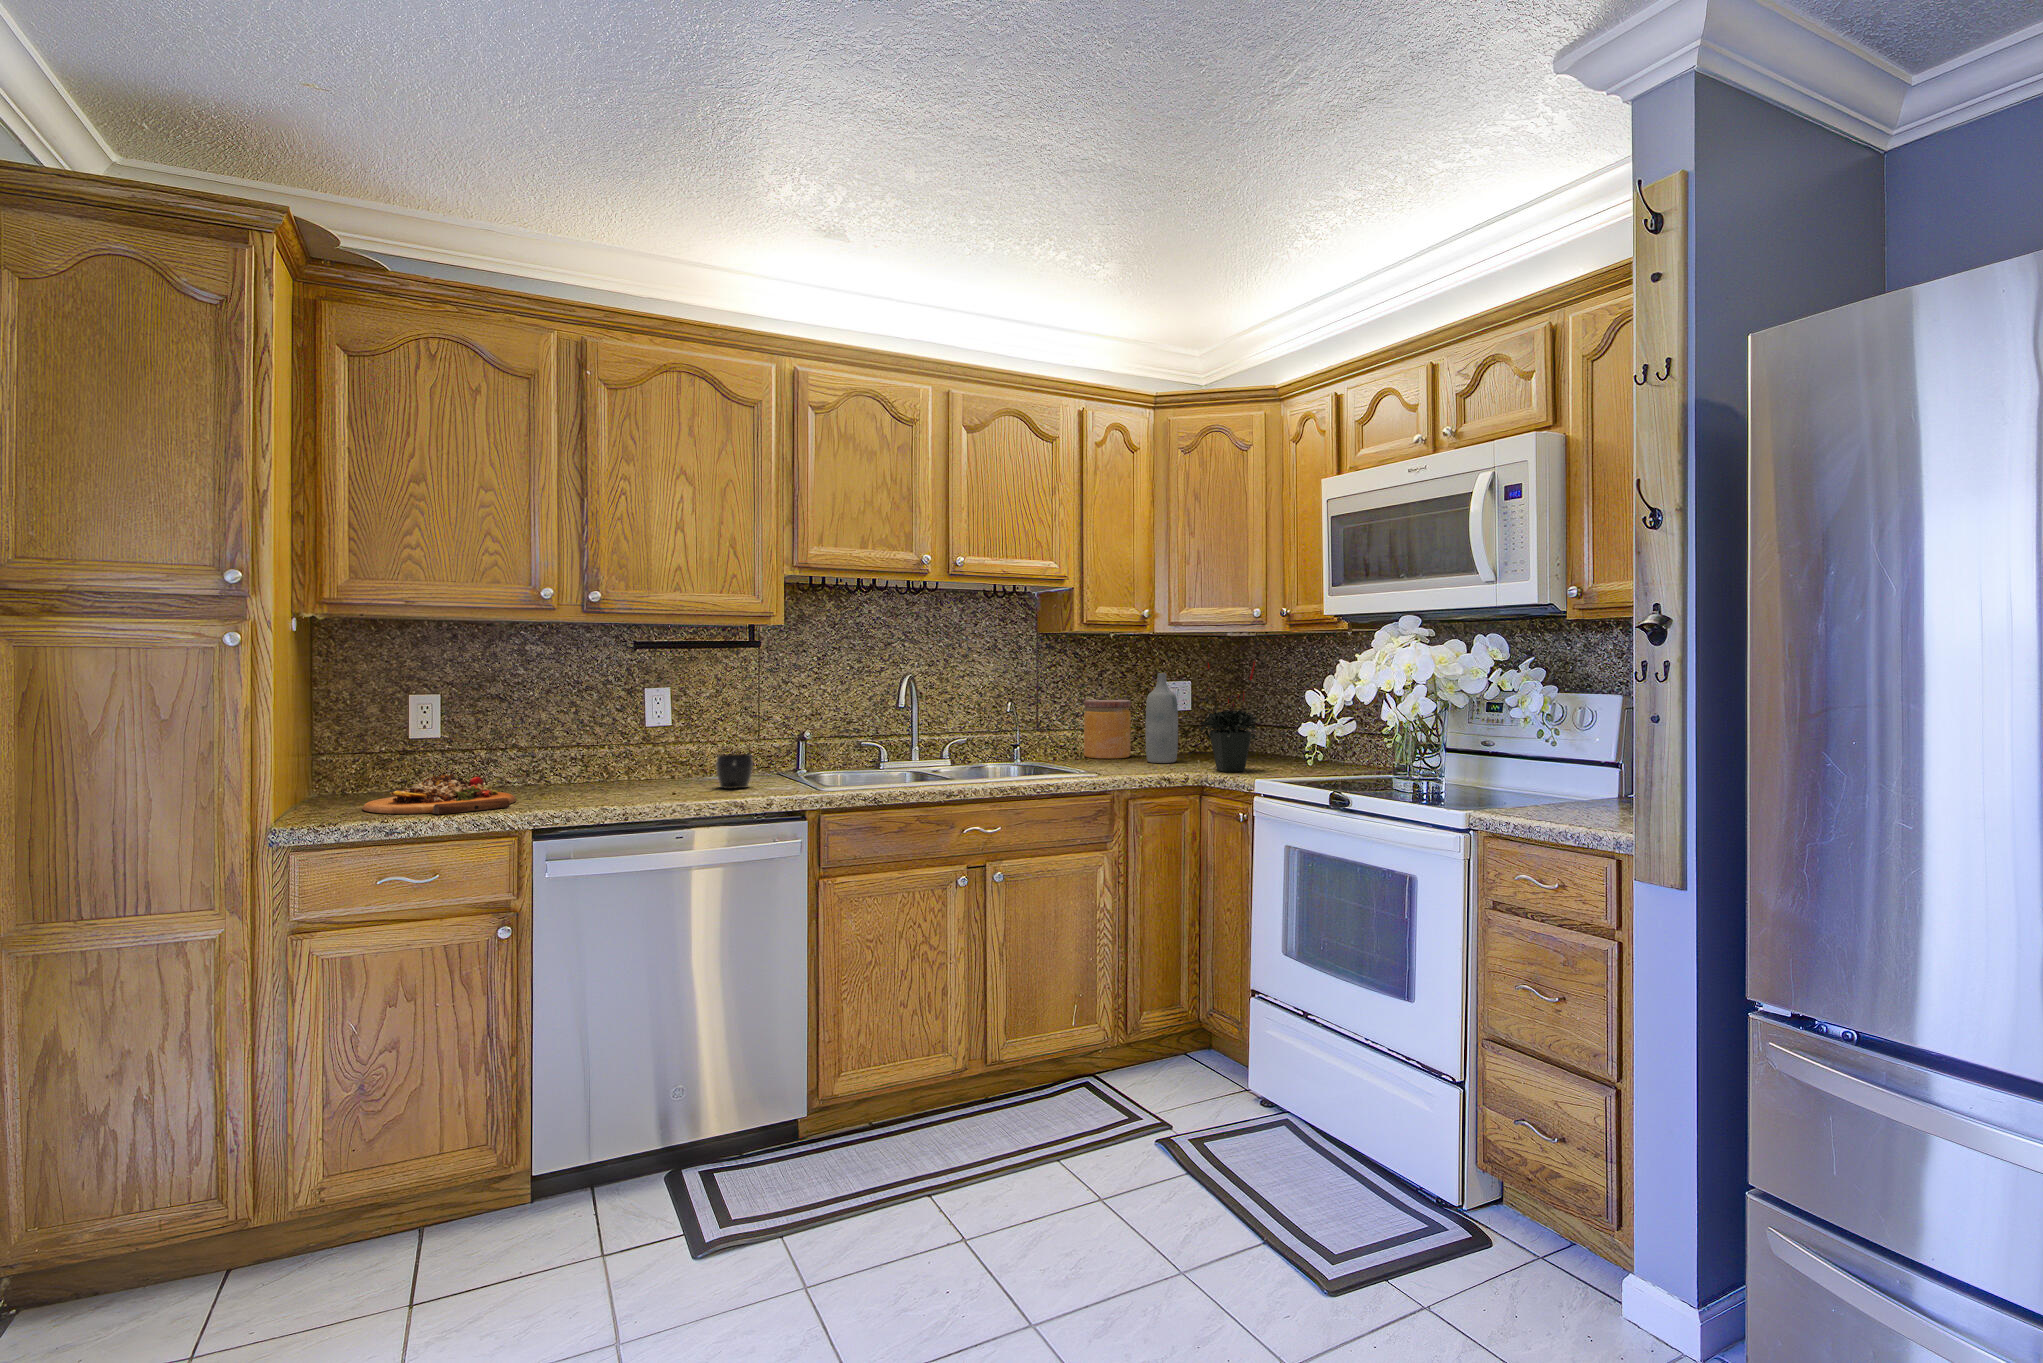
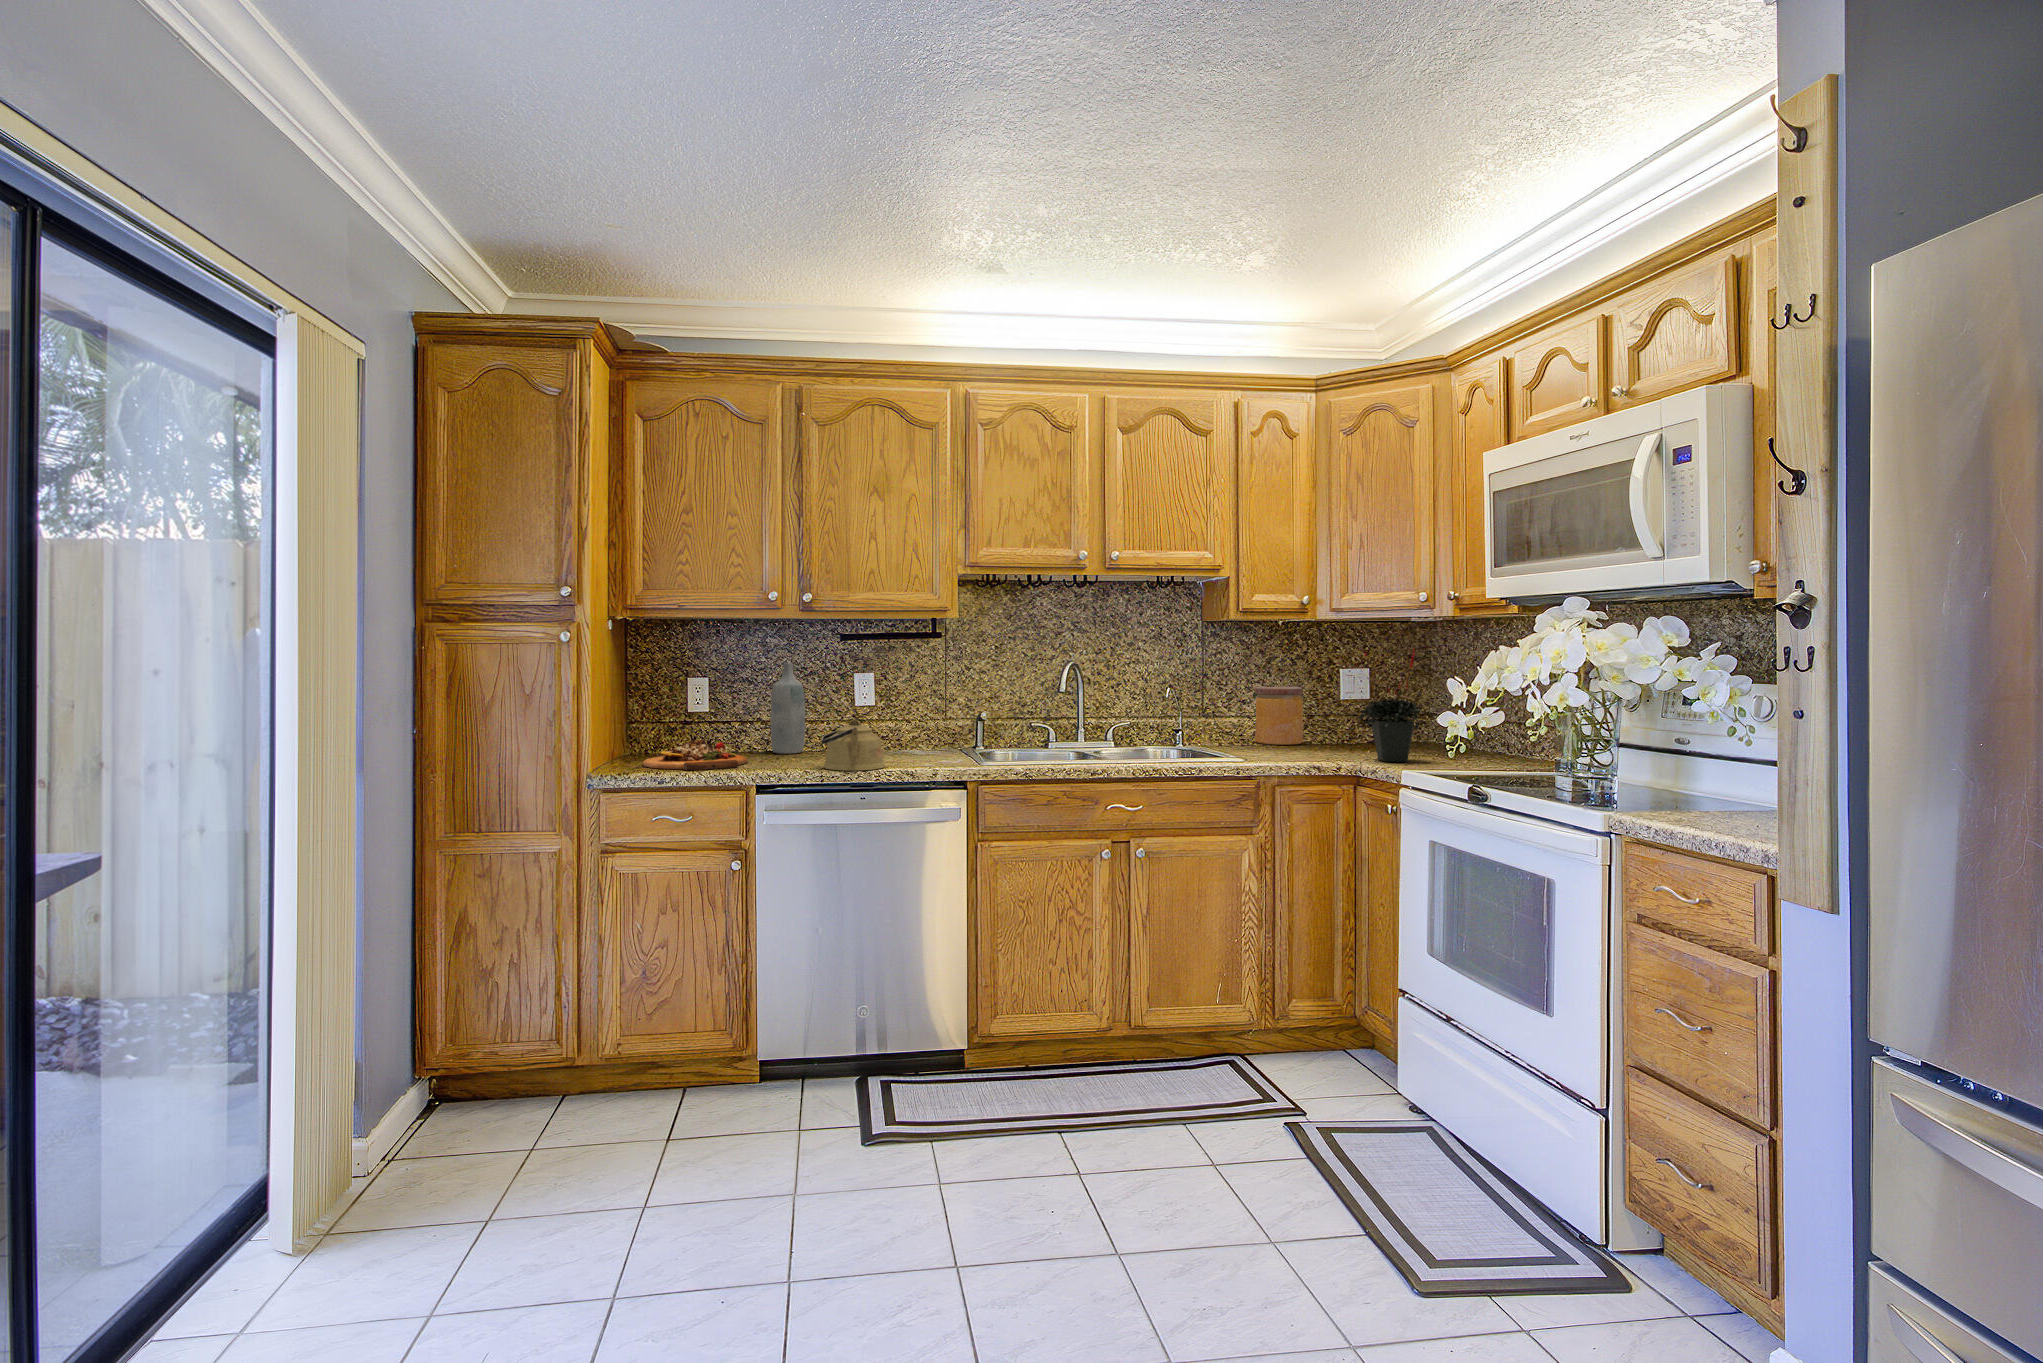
bottle: present [1145,673,1178,763] -> present [771,663,805,754]
kettle: none [624,743,706,805] -> present [821,719,885,771]
mug: present [716,754,753,789] -> none [901,730,931,759]

